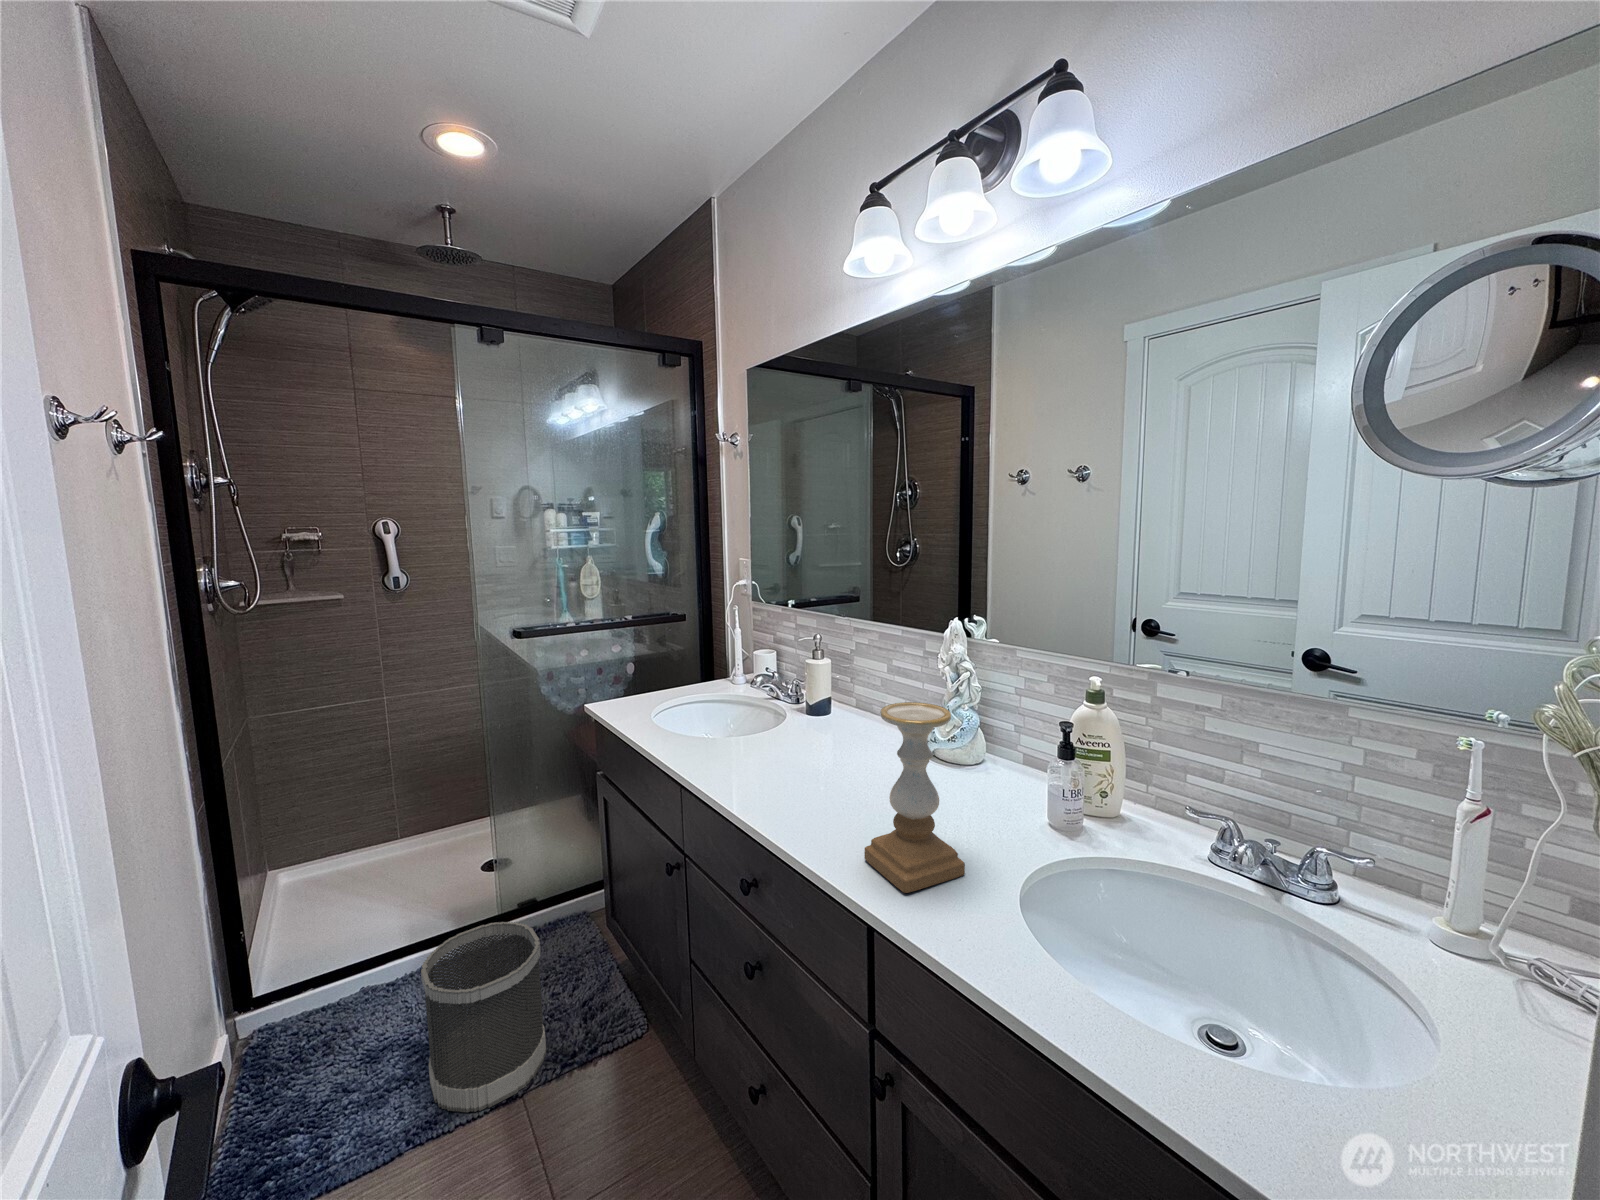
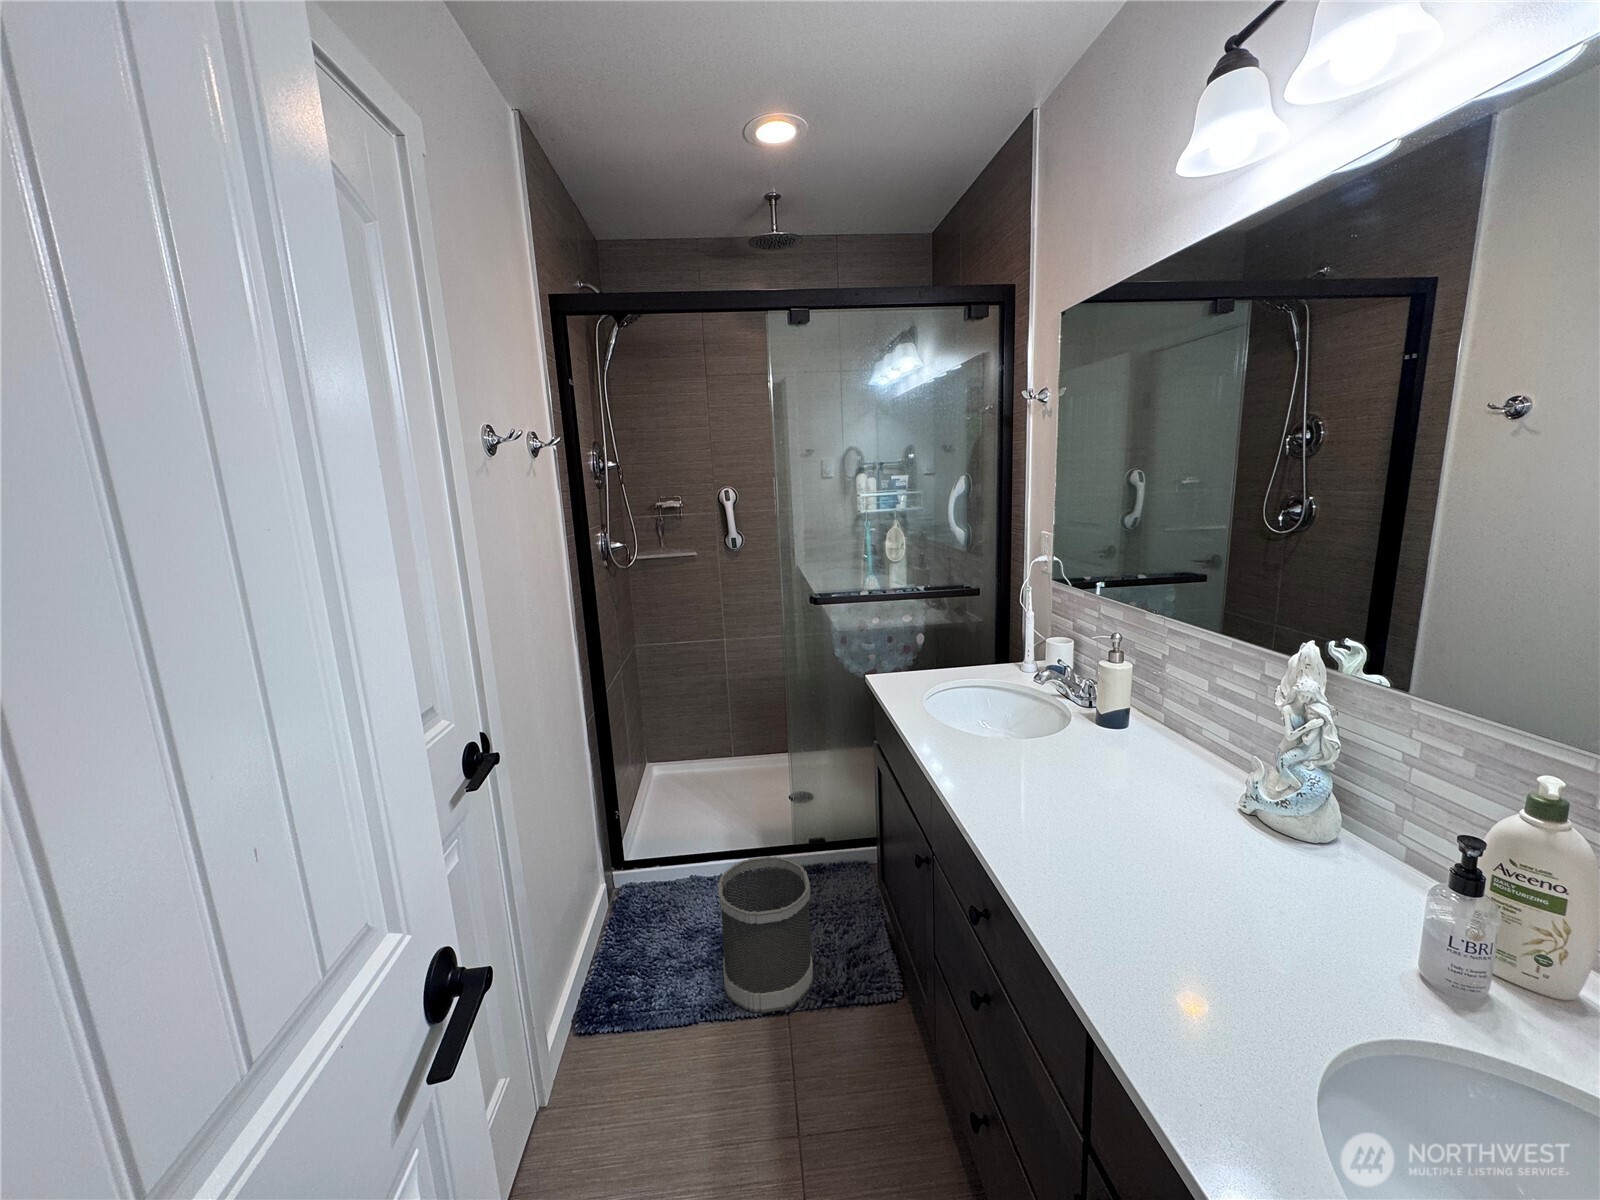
candle holder: present [864,702,965,893] -> none [1105,765,1245,1010]

